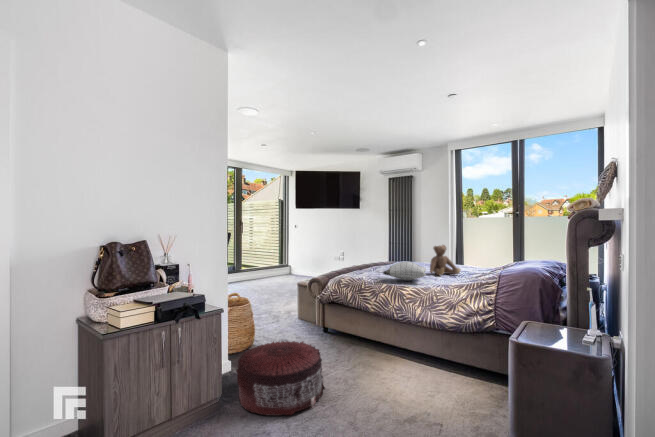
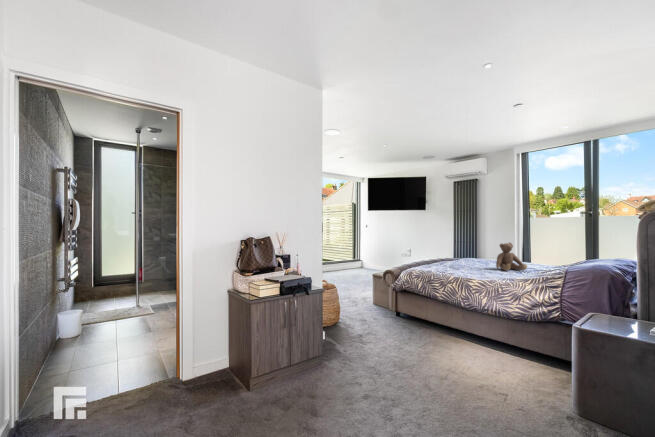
pillow: present [383,262,426,281] -> none [451,257,493,274]
pouf: present [236,341,325,416] -> none [333,317,403,374]

